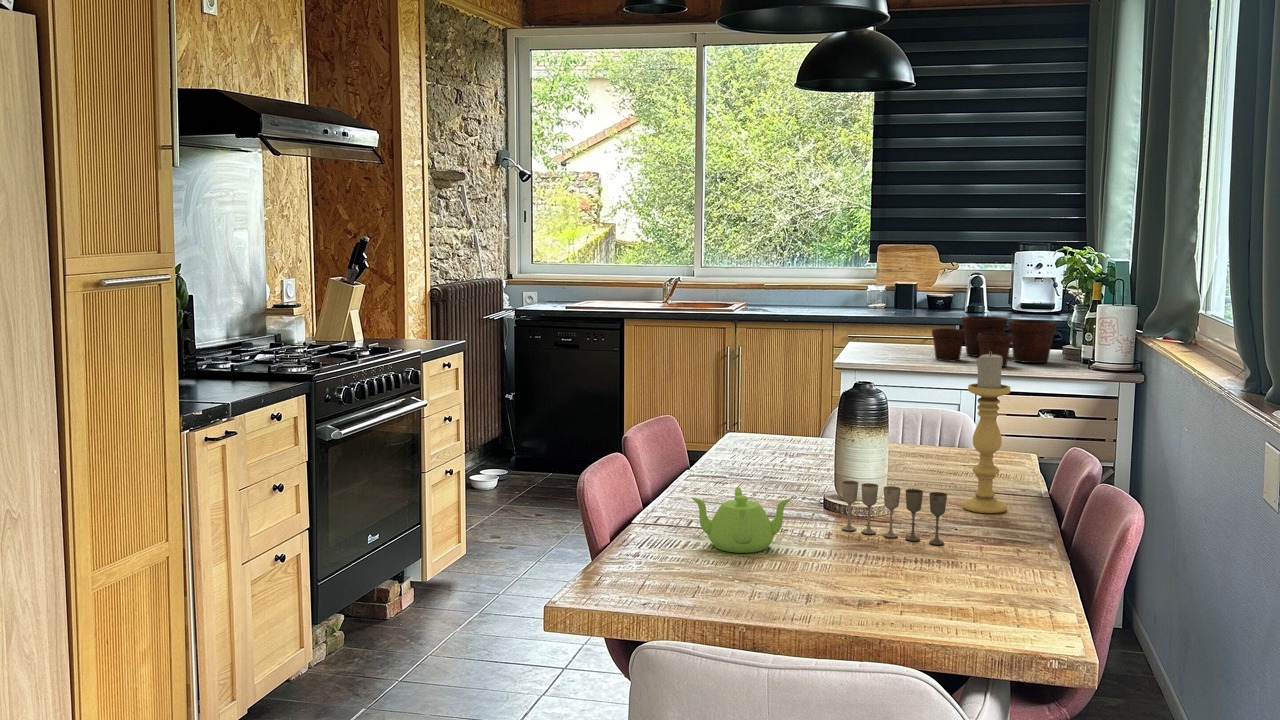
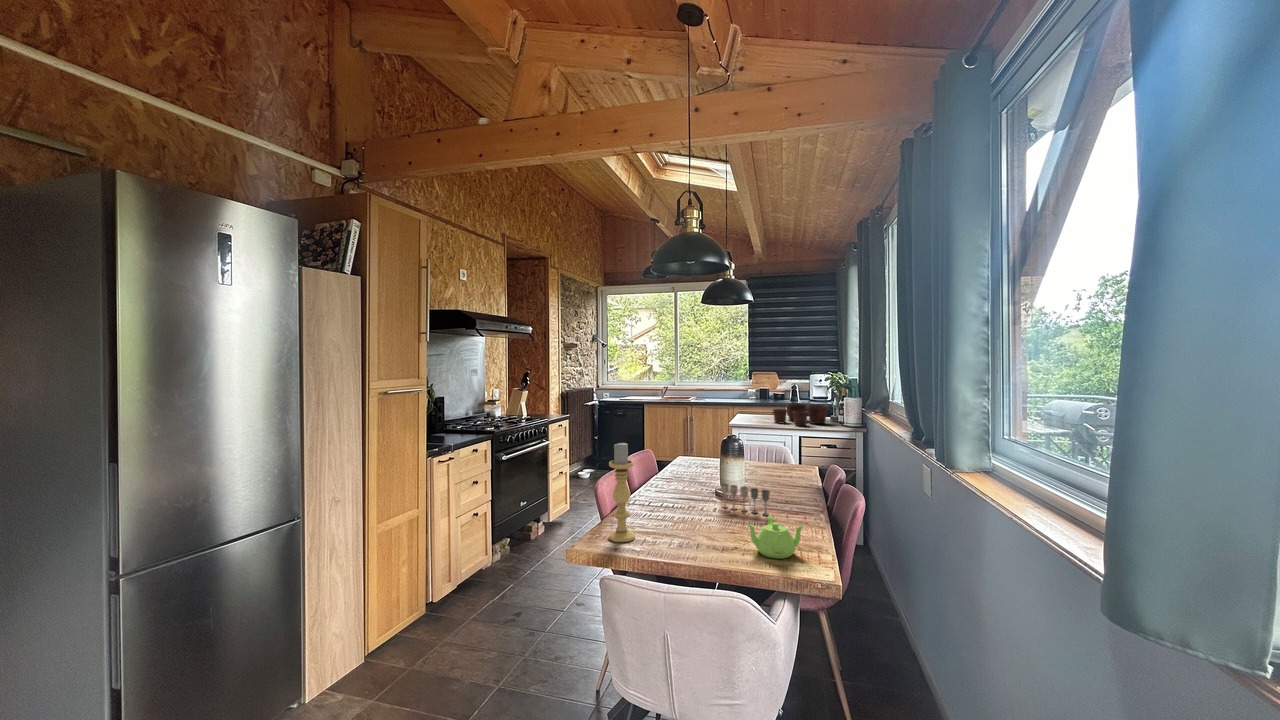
candle holder: present [962,352,1010,513] -> present [609,442,635,542]
teapot: present [692,487,791,553] -> present [747,515,805,559]

